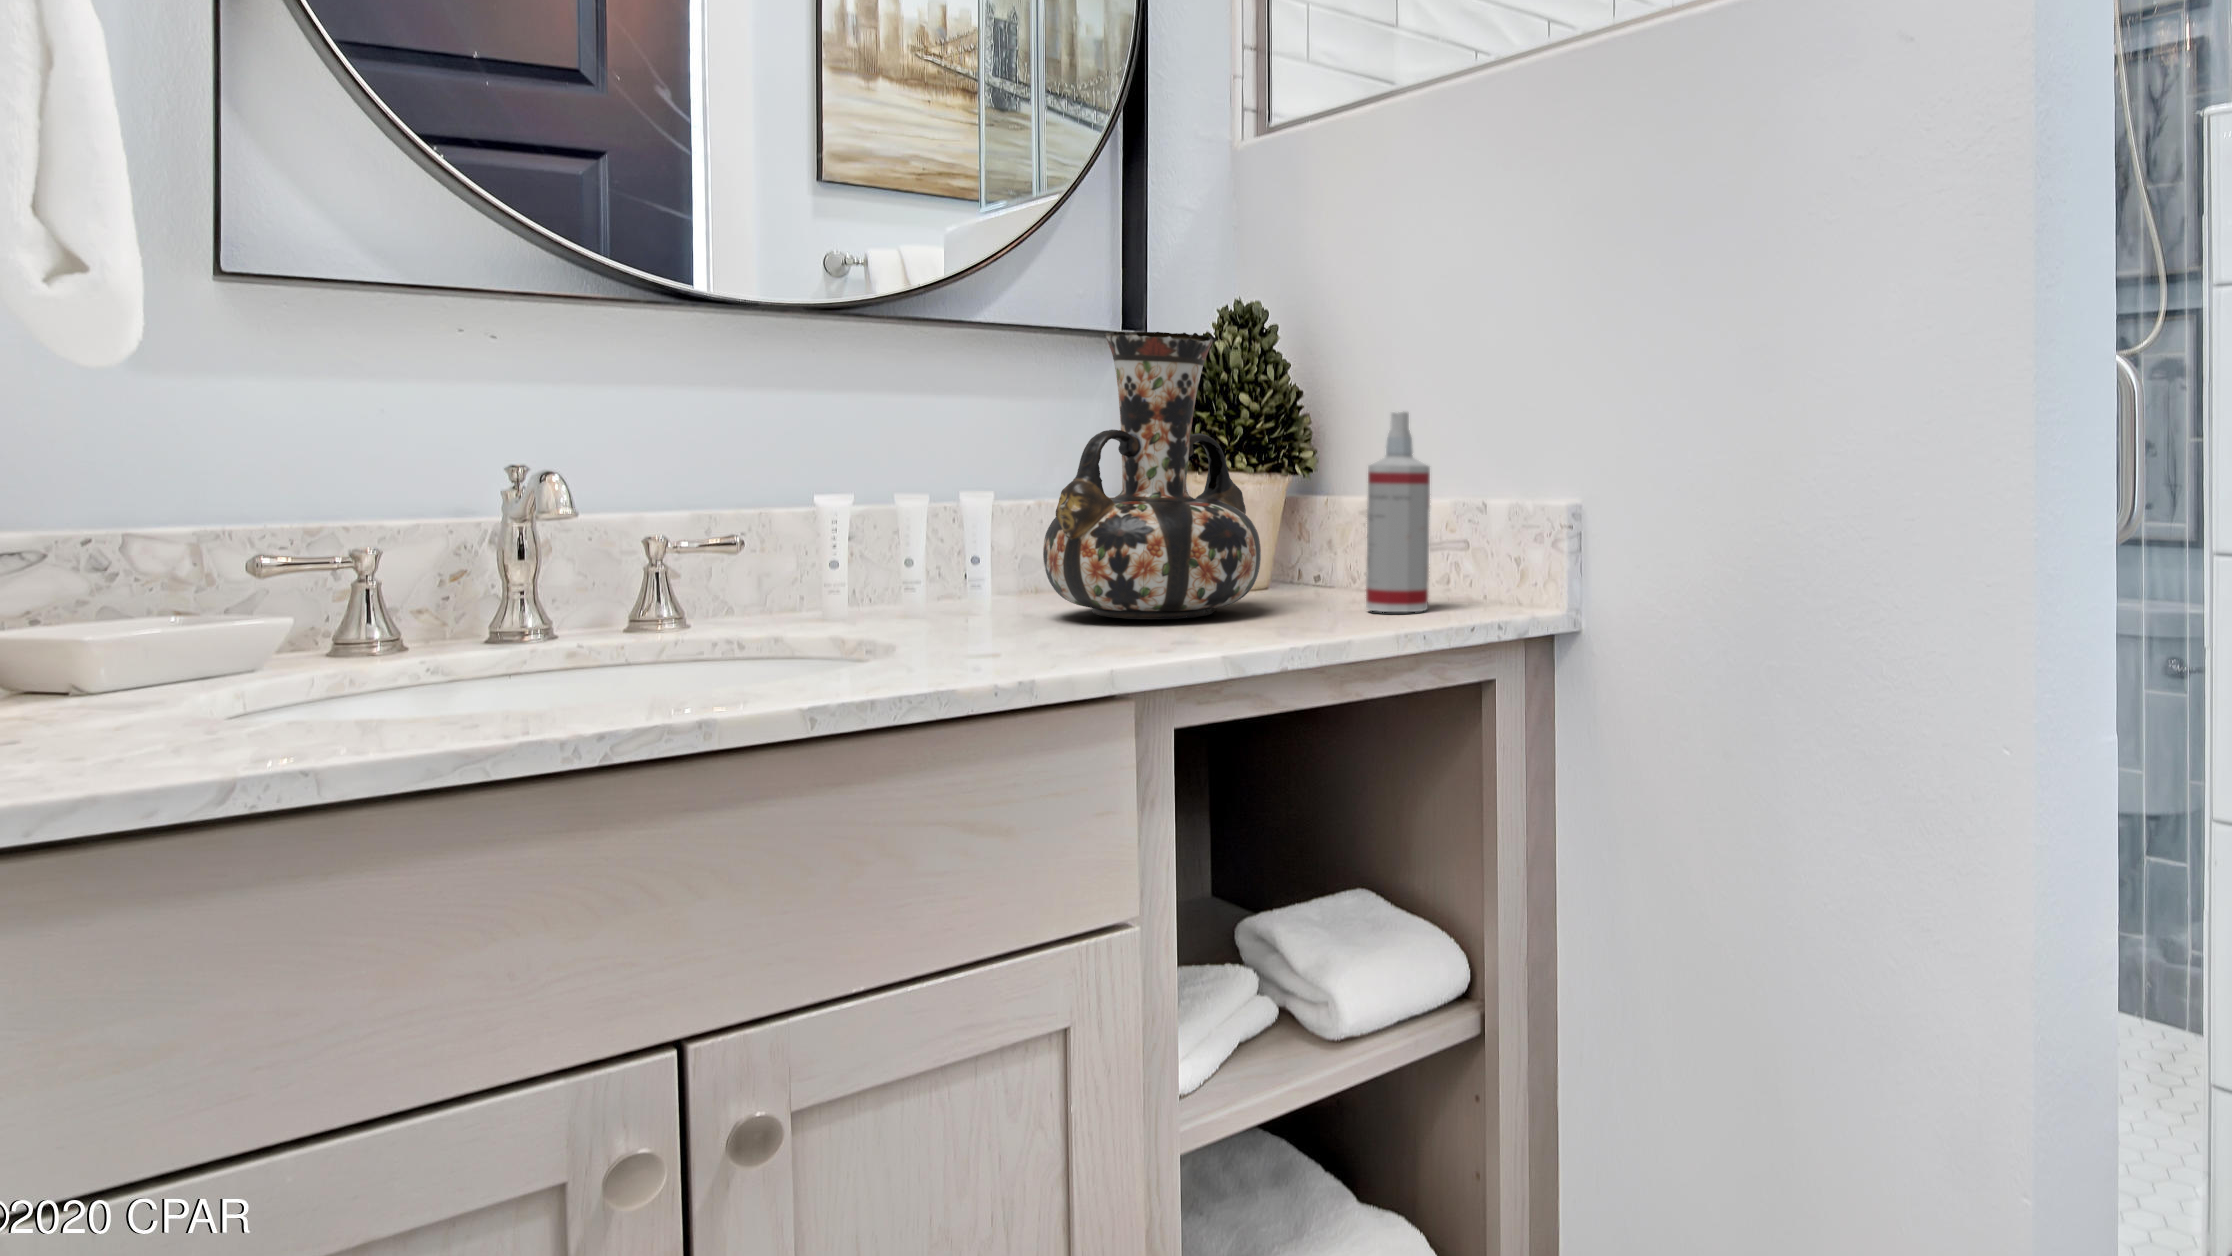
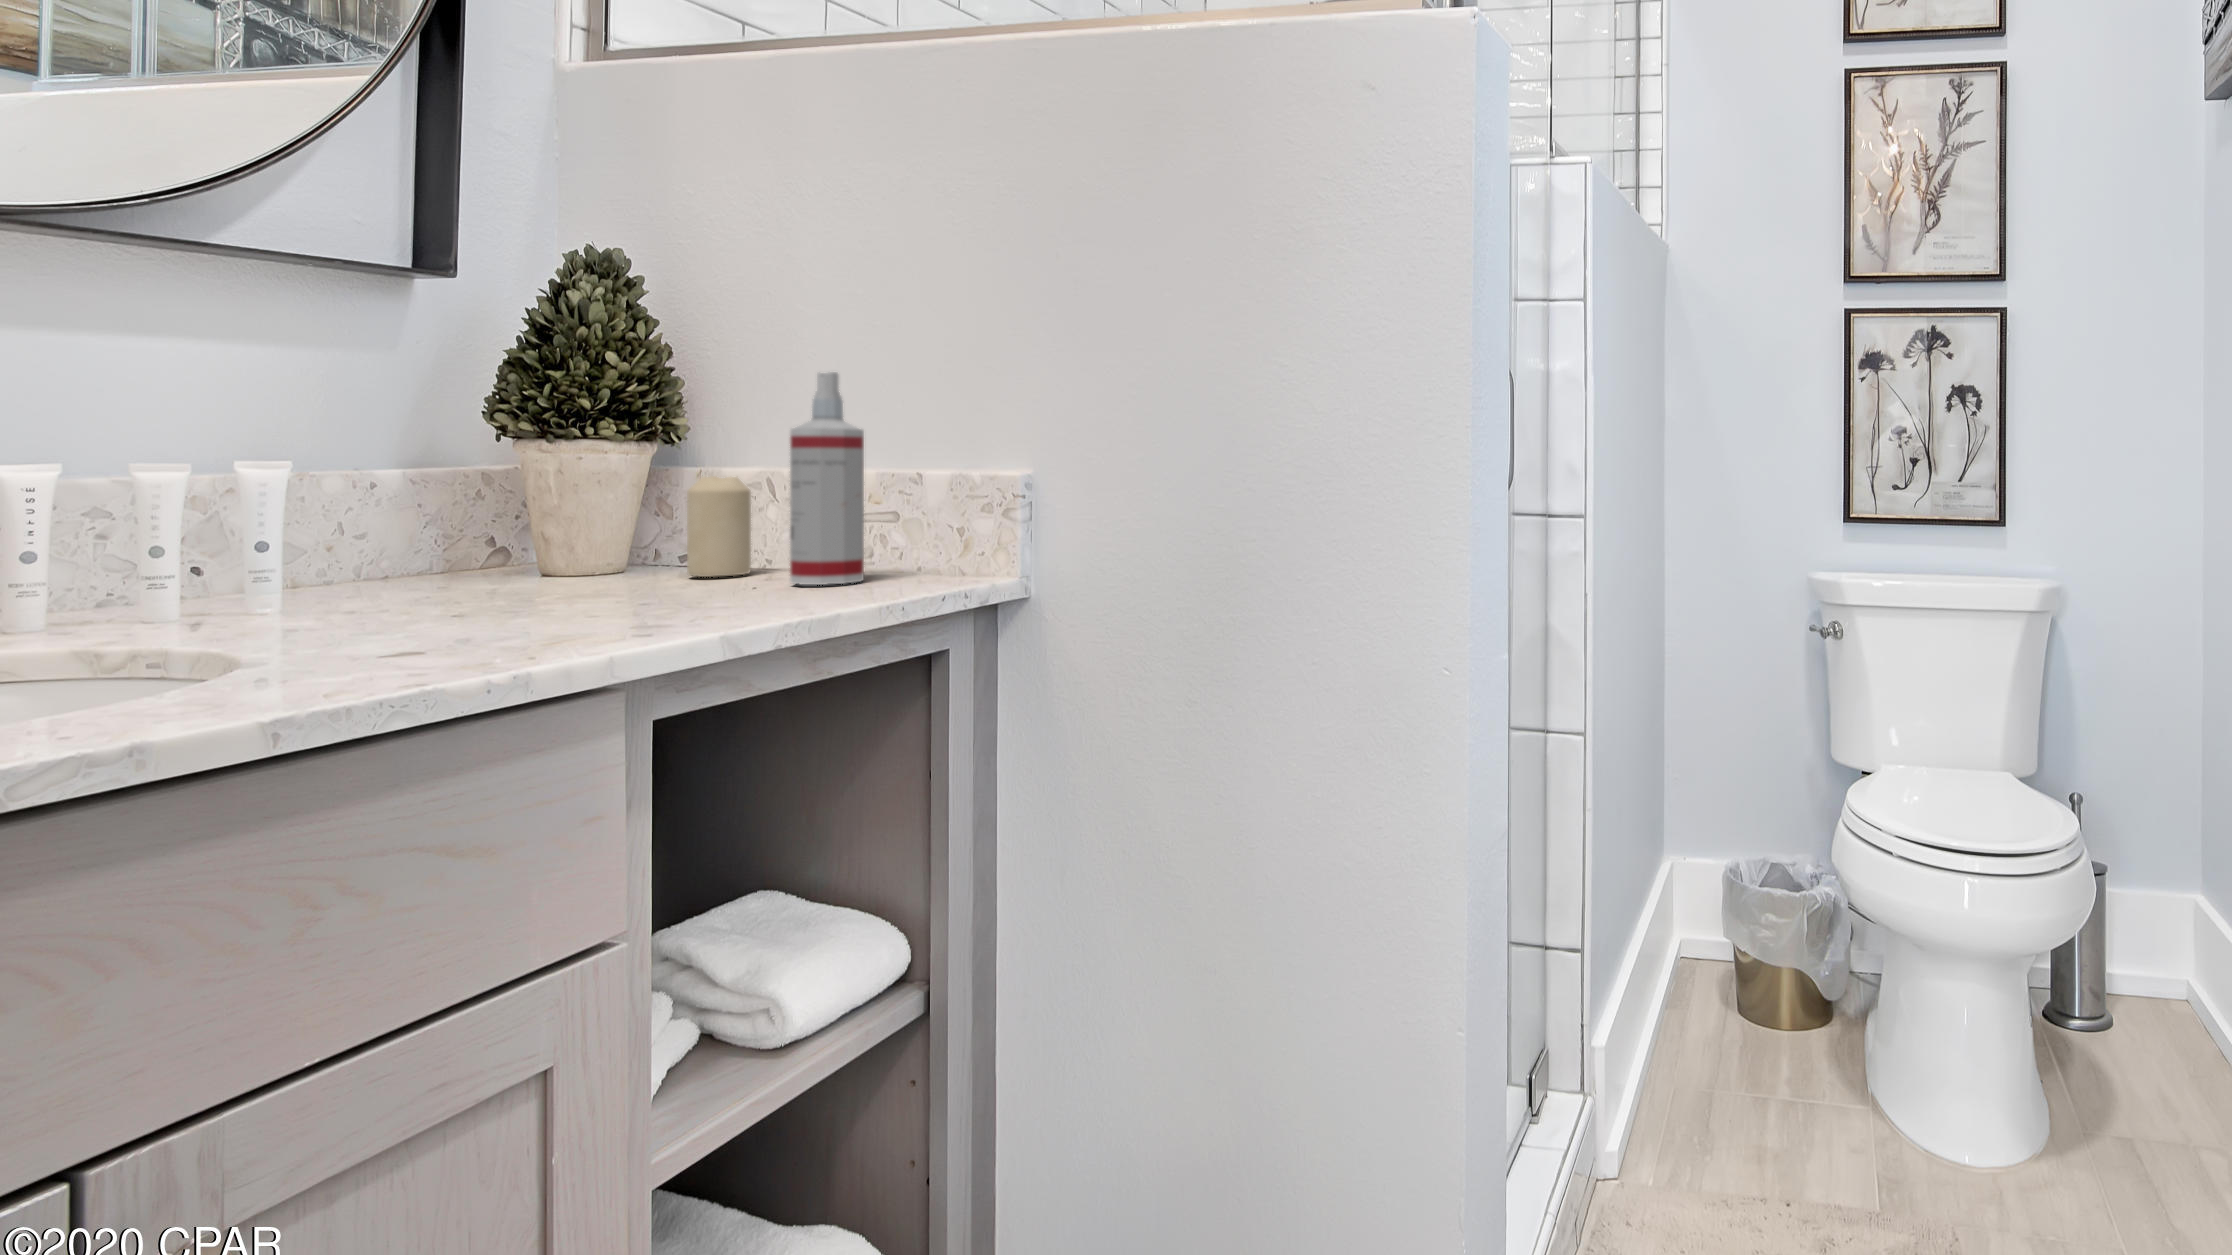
decorative vase: present [1043,332,1261,619] -> none [336,263,656,610]
candle: none [1299,506,1350,598] -> present [687,476,751,577]

